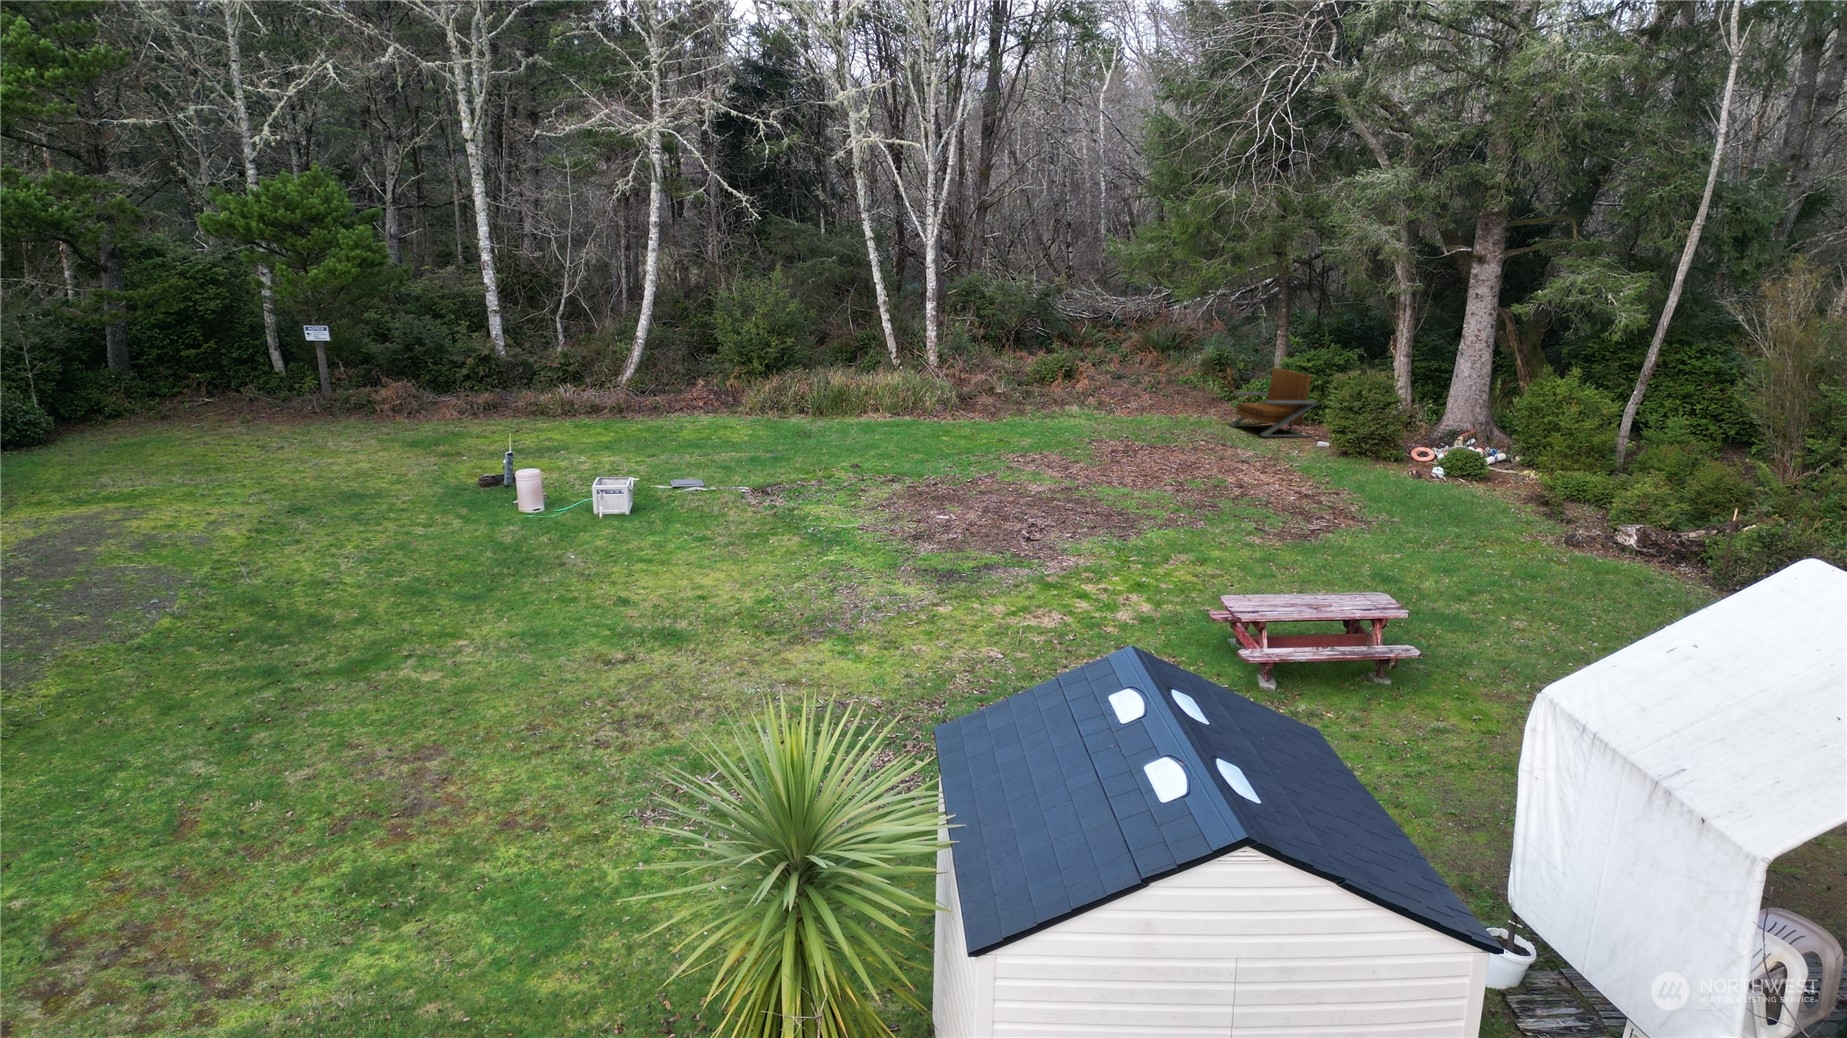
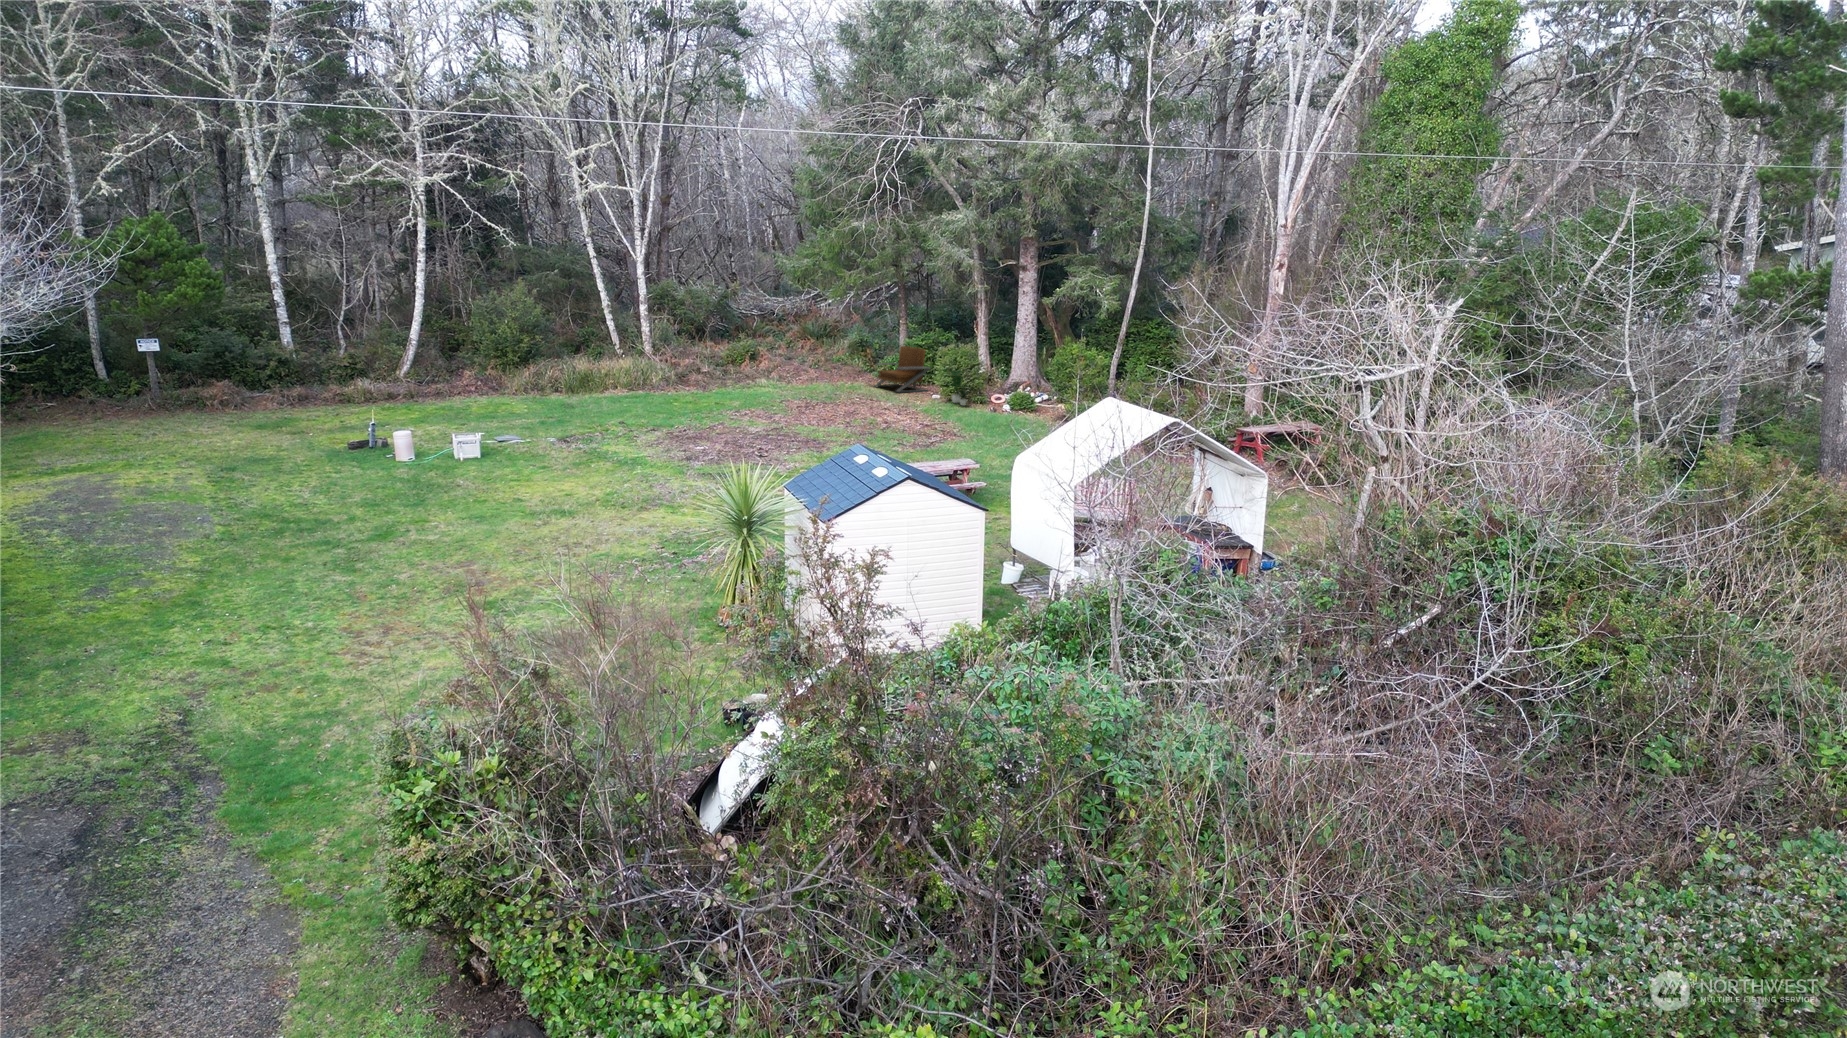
potted plant: none [1346,406,1379,465] -> present [950,370,968,406]

